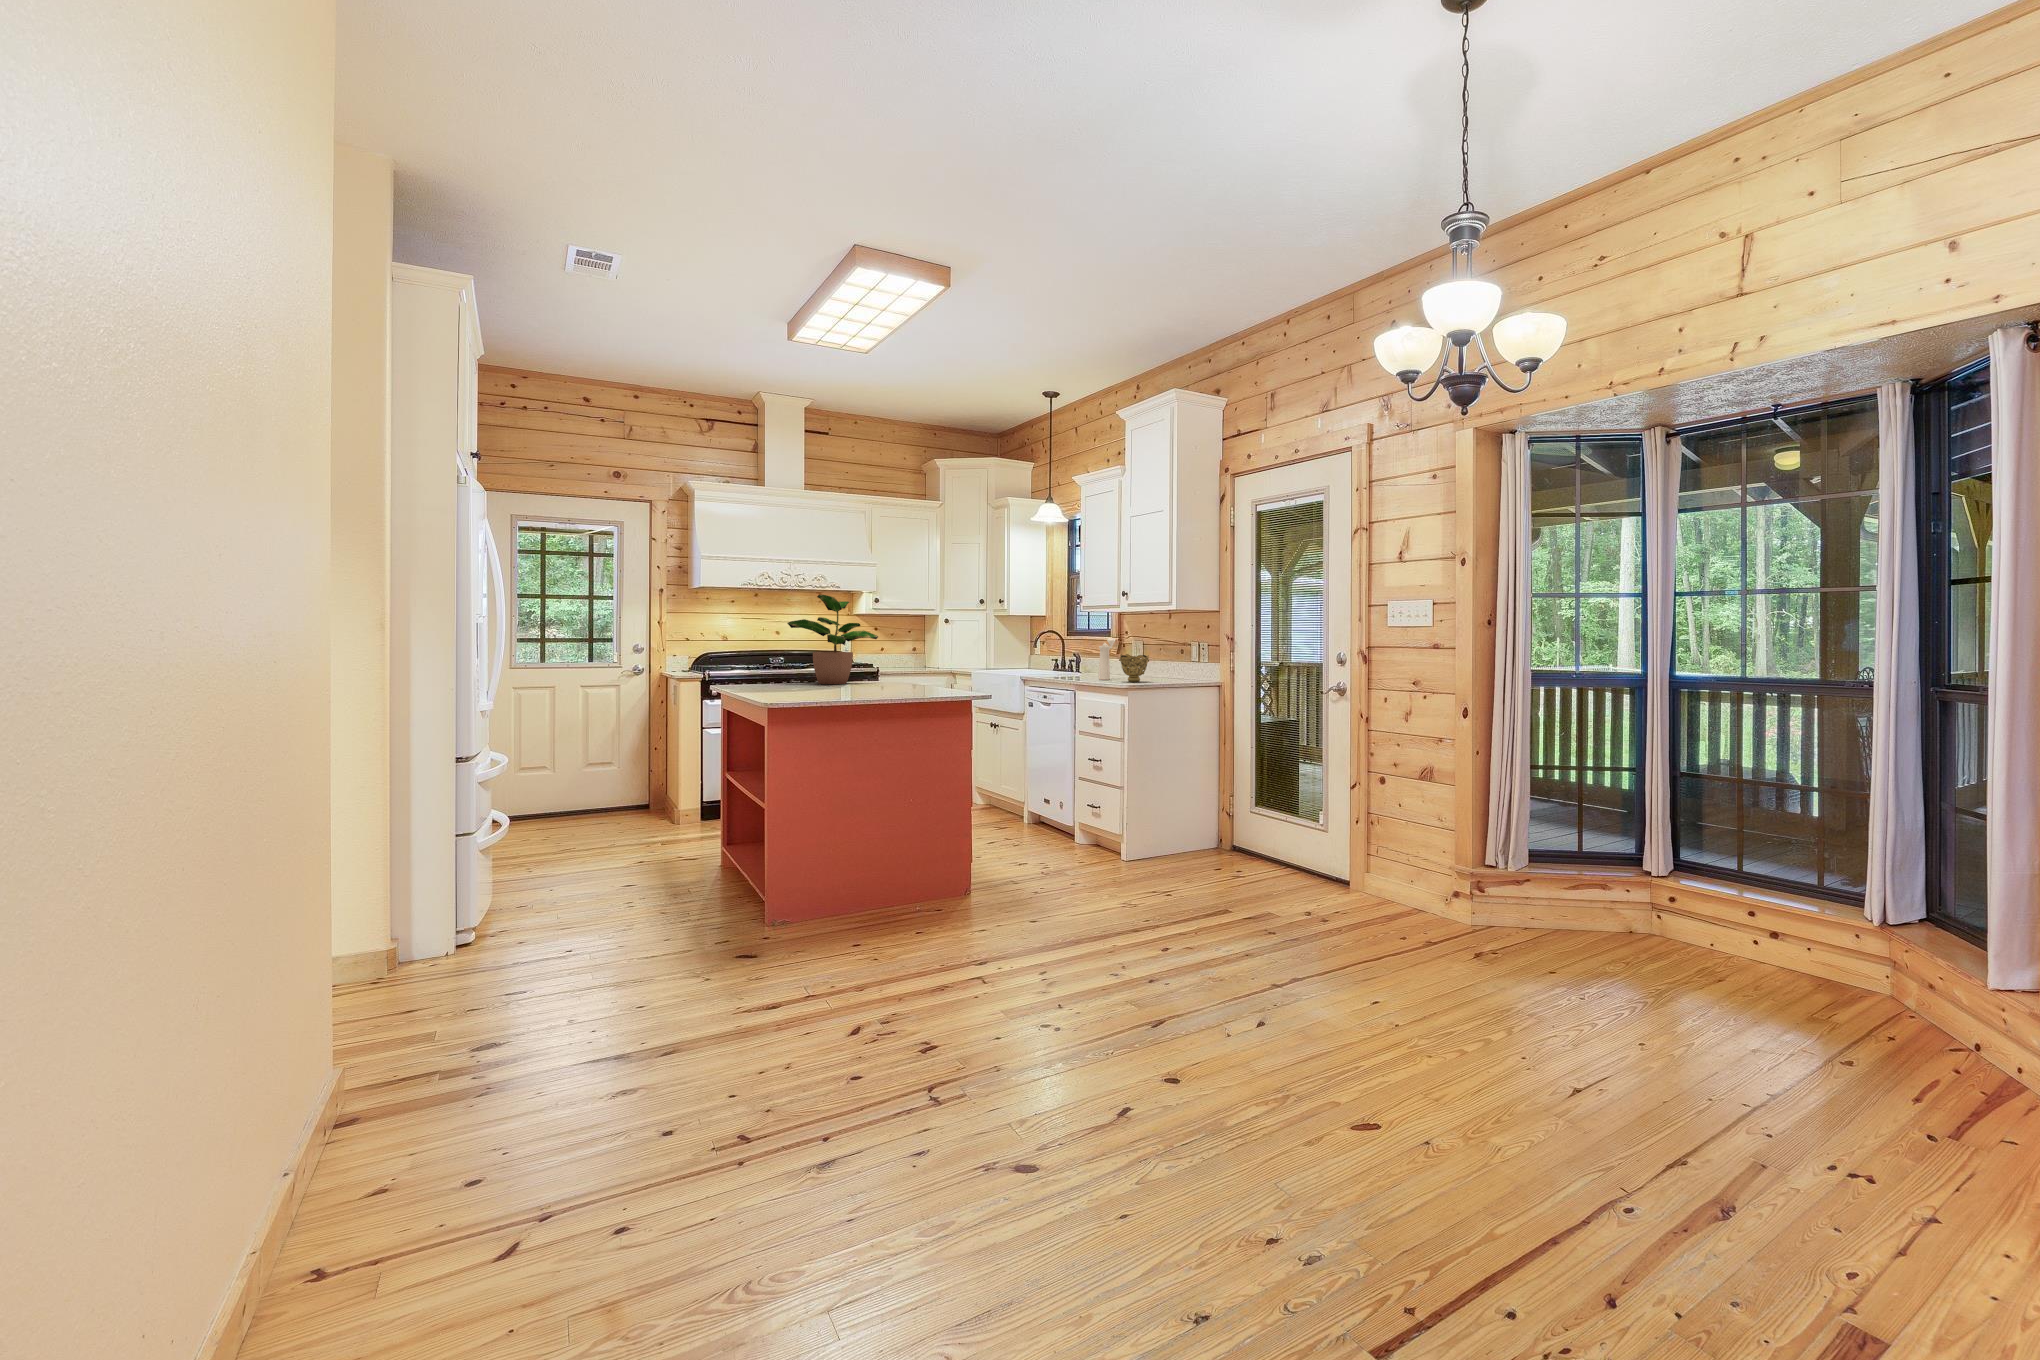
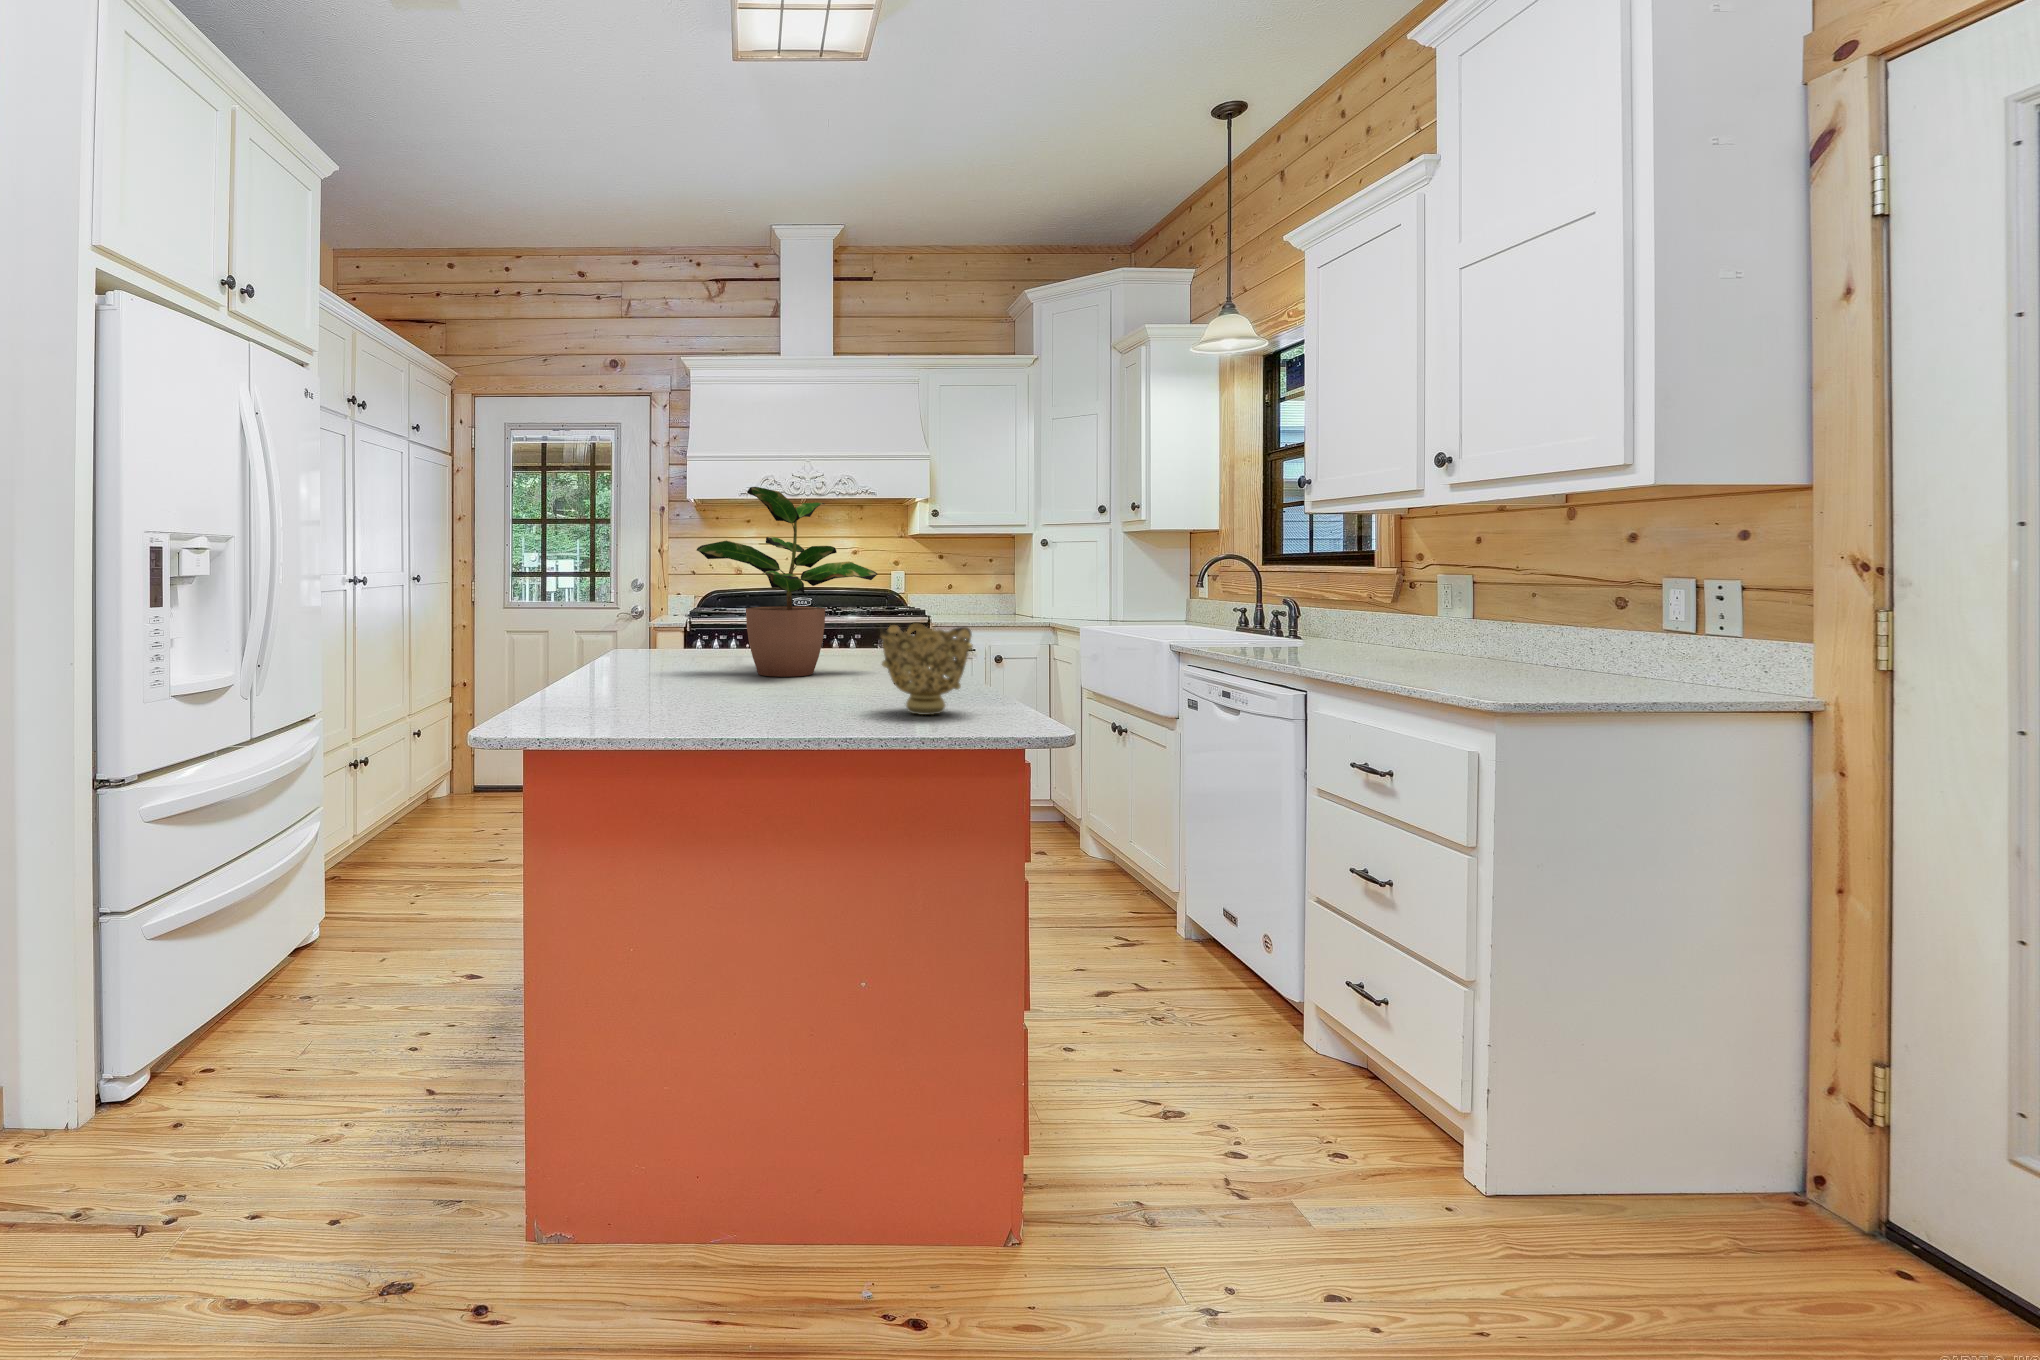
pepper mill: present [1099,638,1116,680] -> none [1373,569,1410,666]
decorative bowl: present [1119,654,1149,682] -> present [880,623,973,715]

